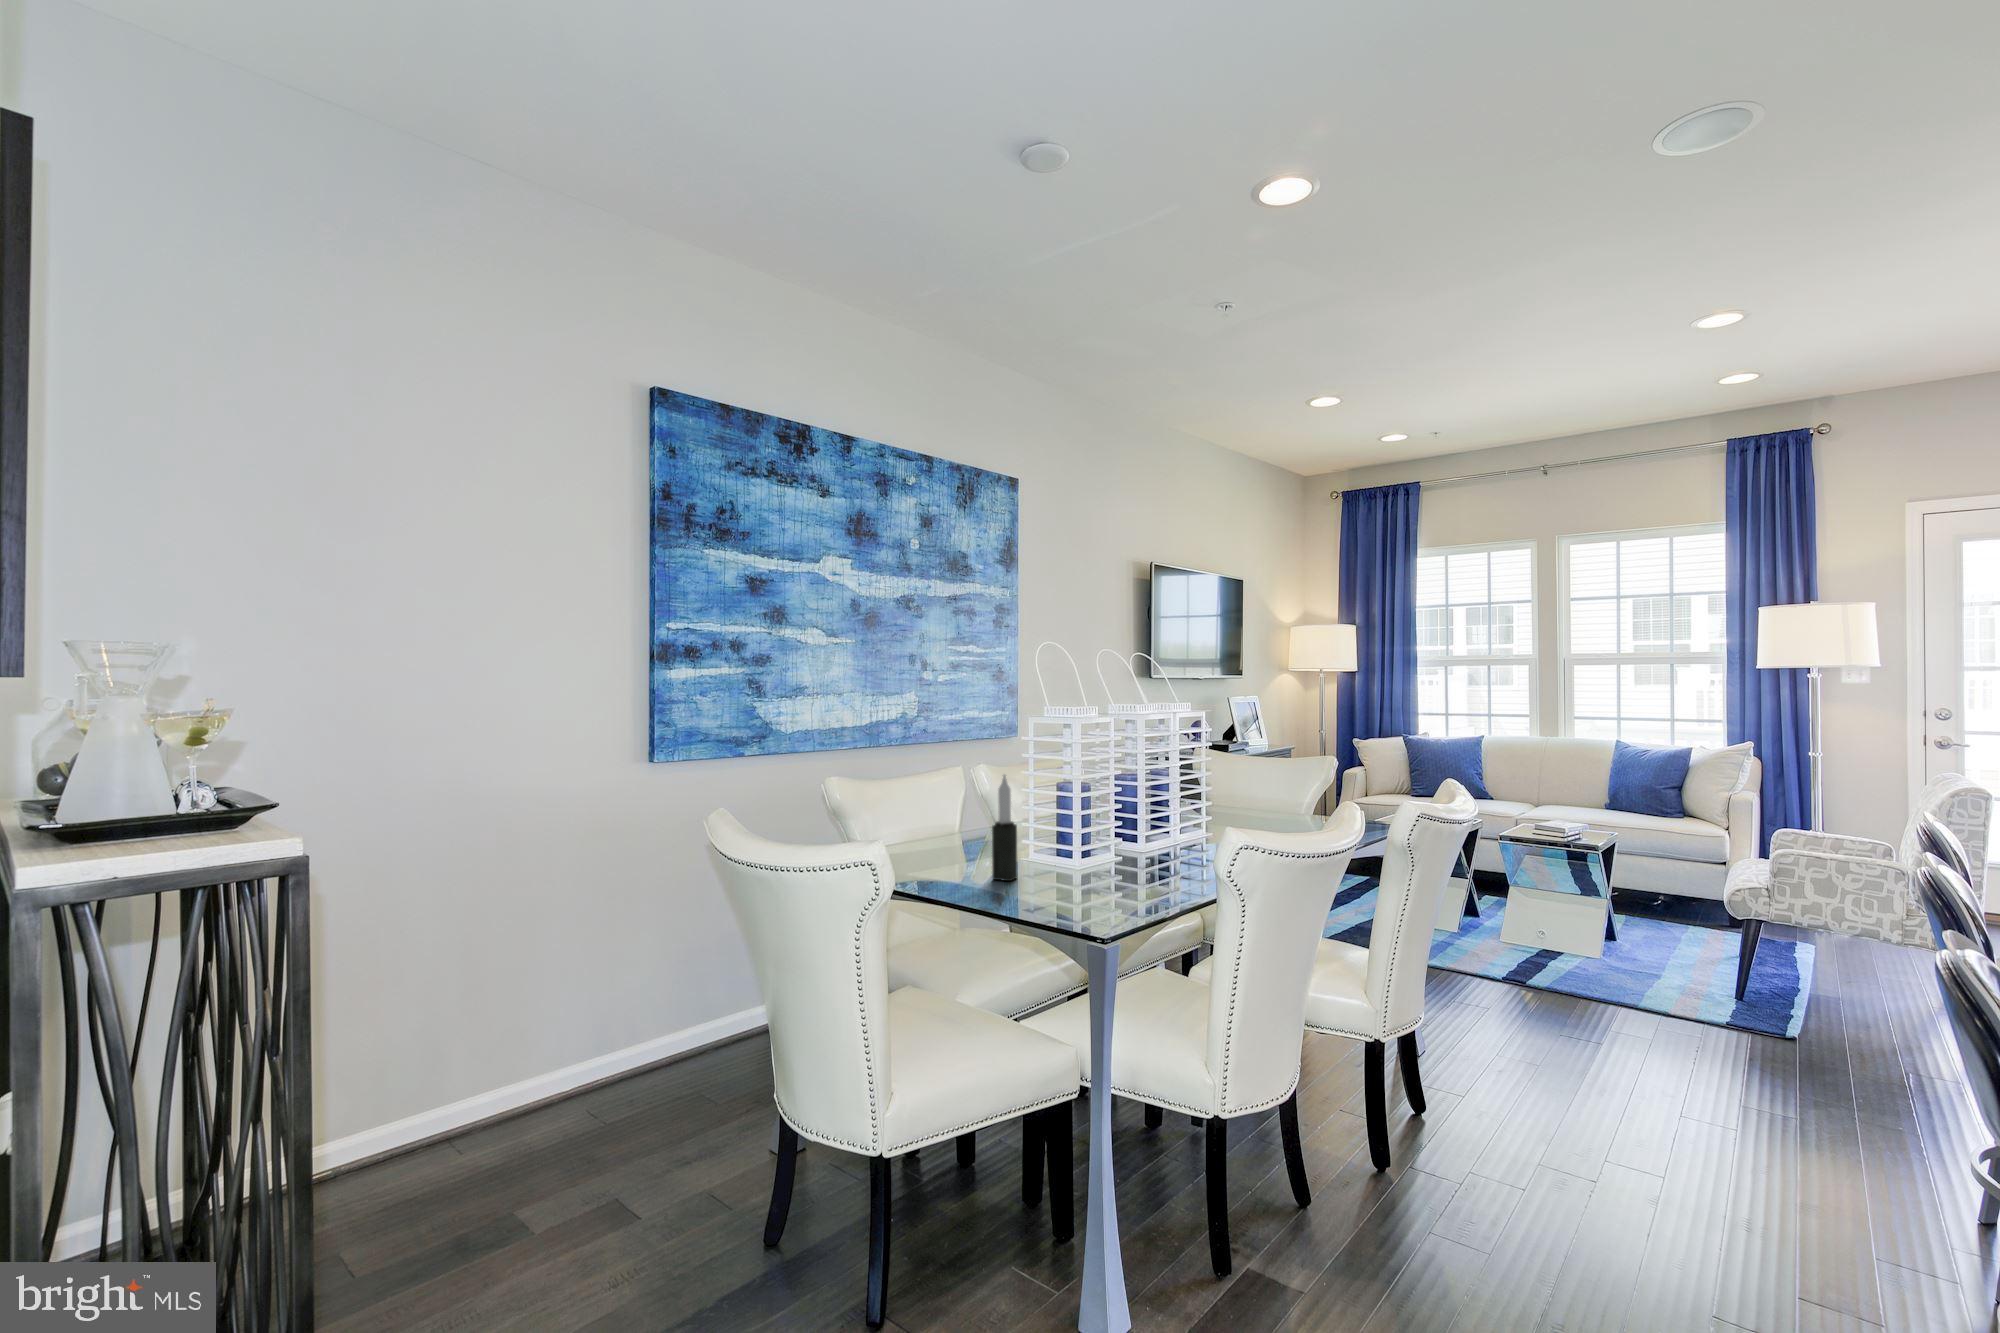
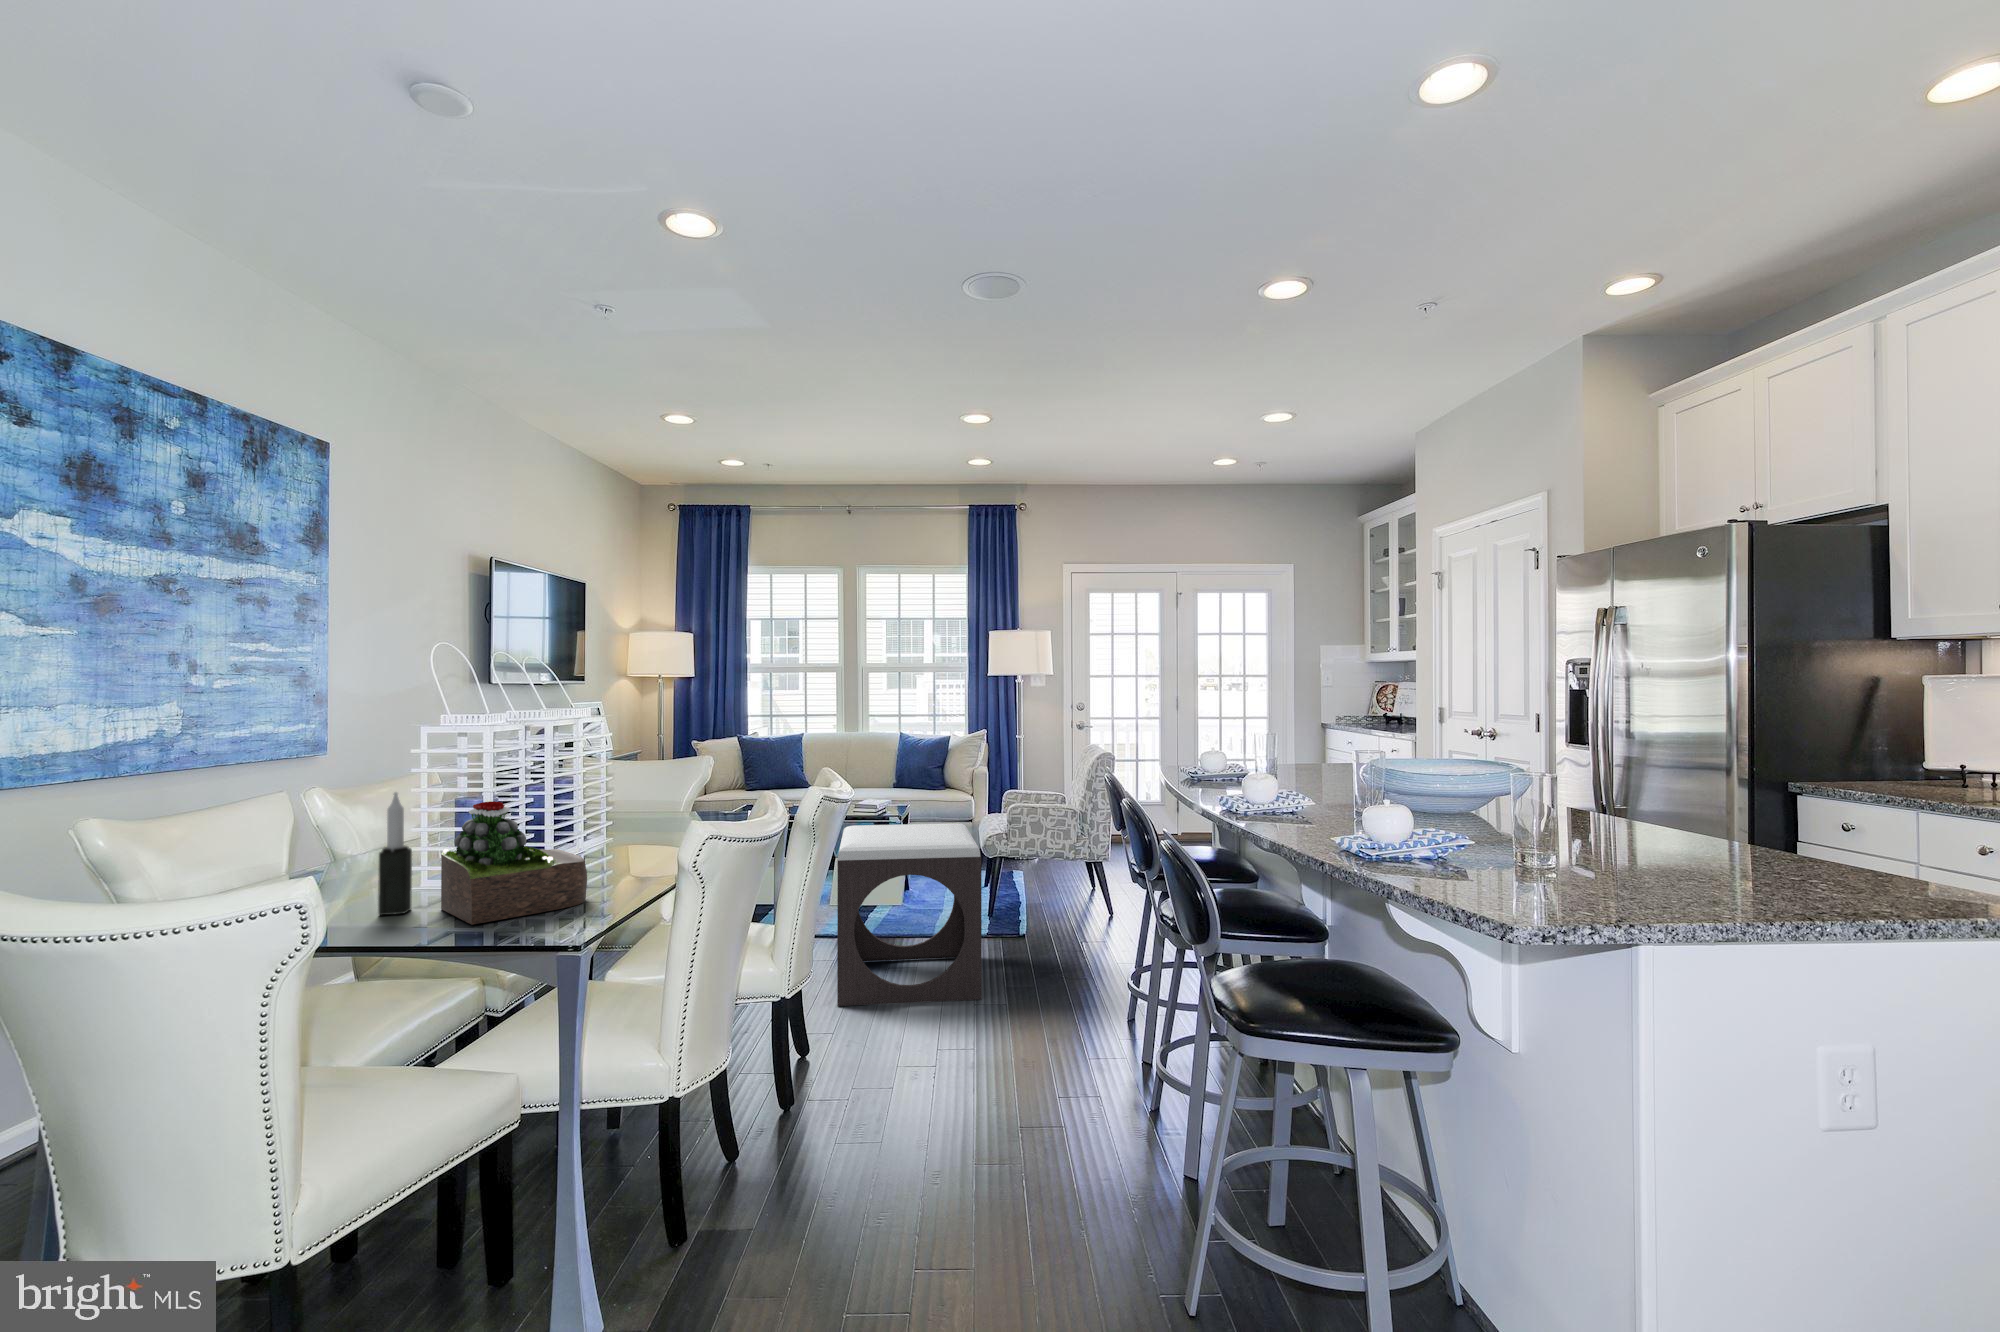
succulent plant: none [1037,789,1154,900] -> present [441,801,587,925]
footstool: none [1482,850,1693,1101] -> present [837,823,982,1006]

